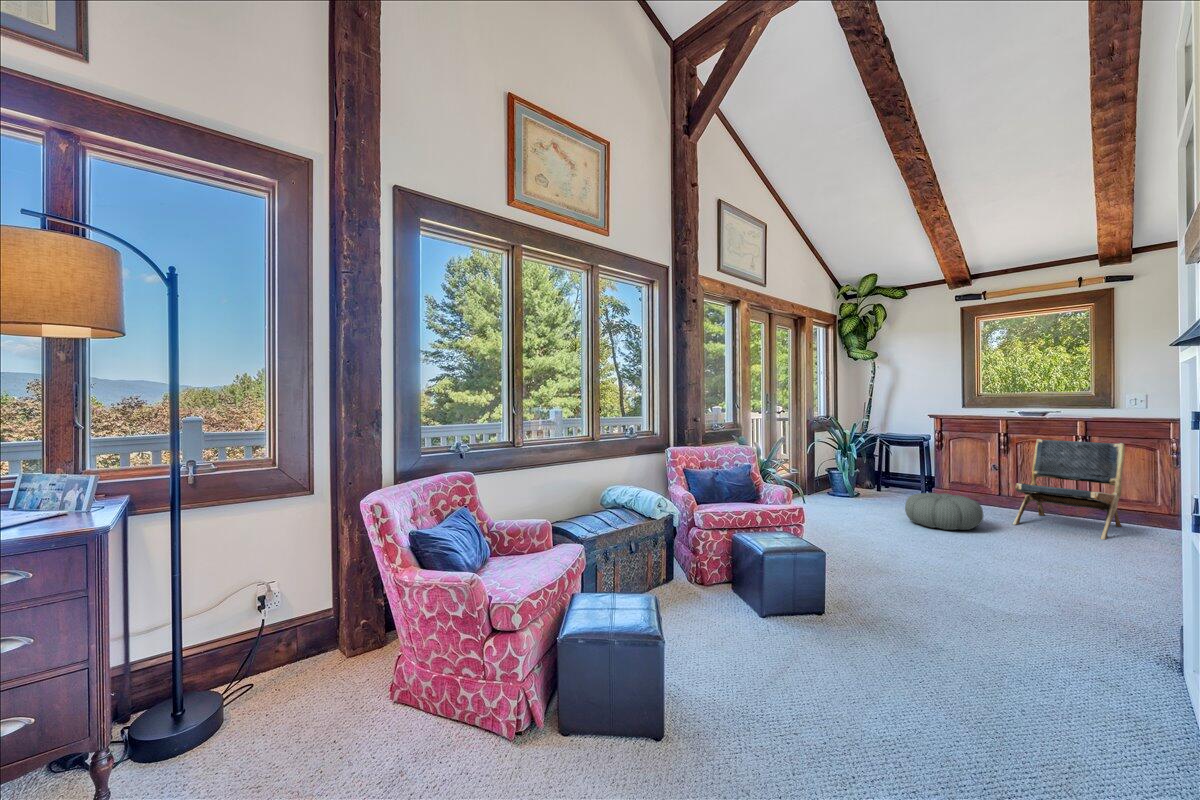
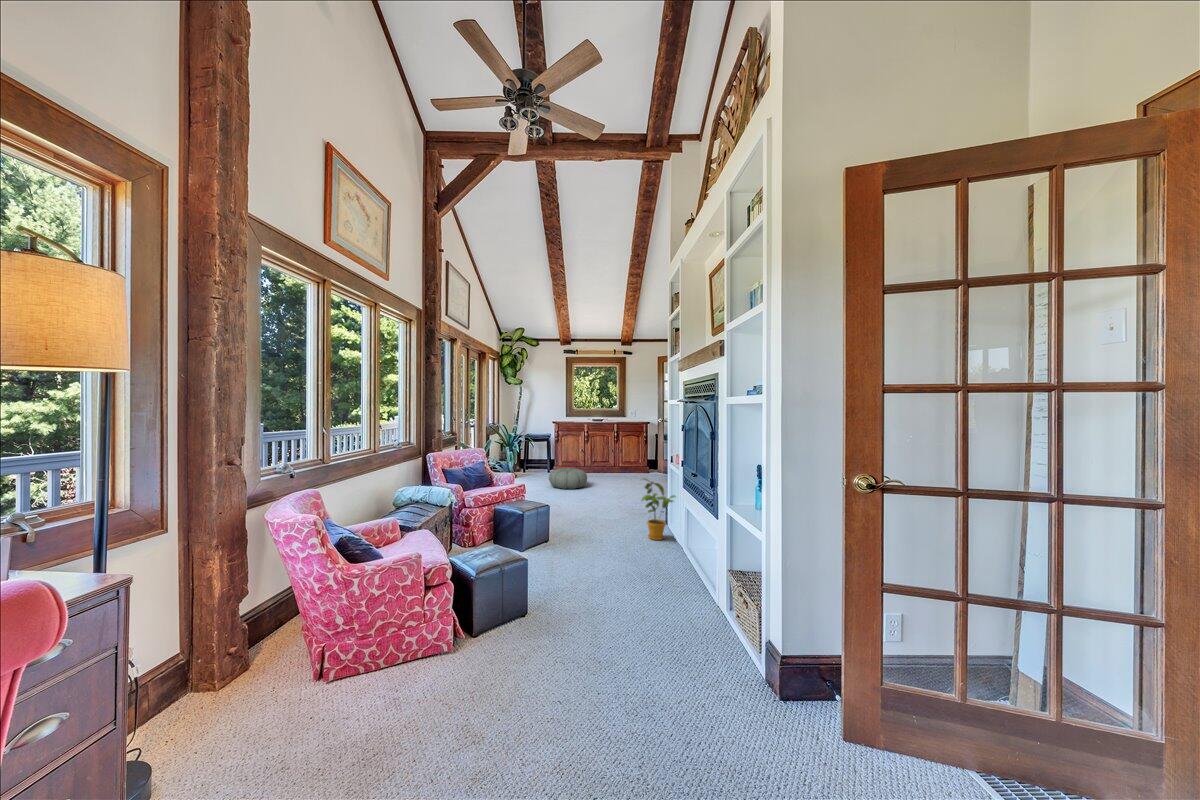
lounge chair: present [1013,439,1125,540] -> none [596,434,637,484]
house plant: none [1023,527,1171,675] -> present [640,478,676,540]

